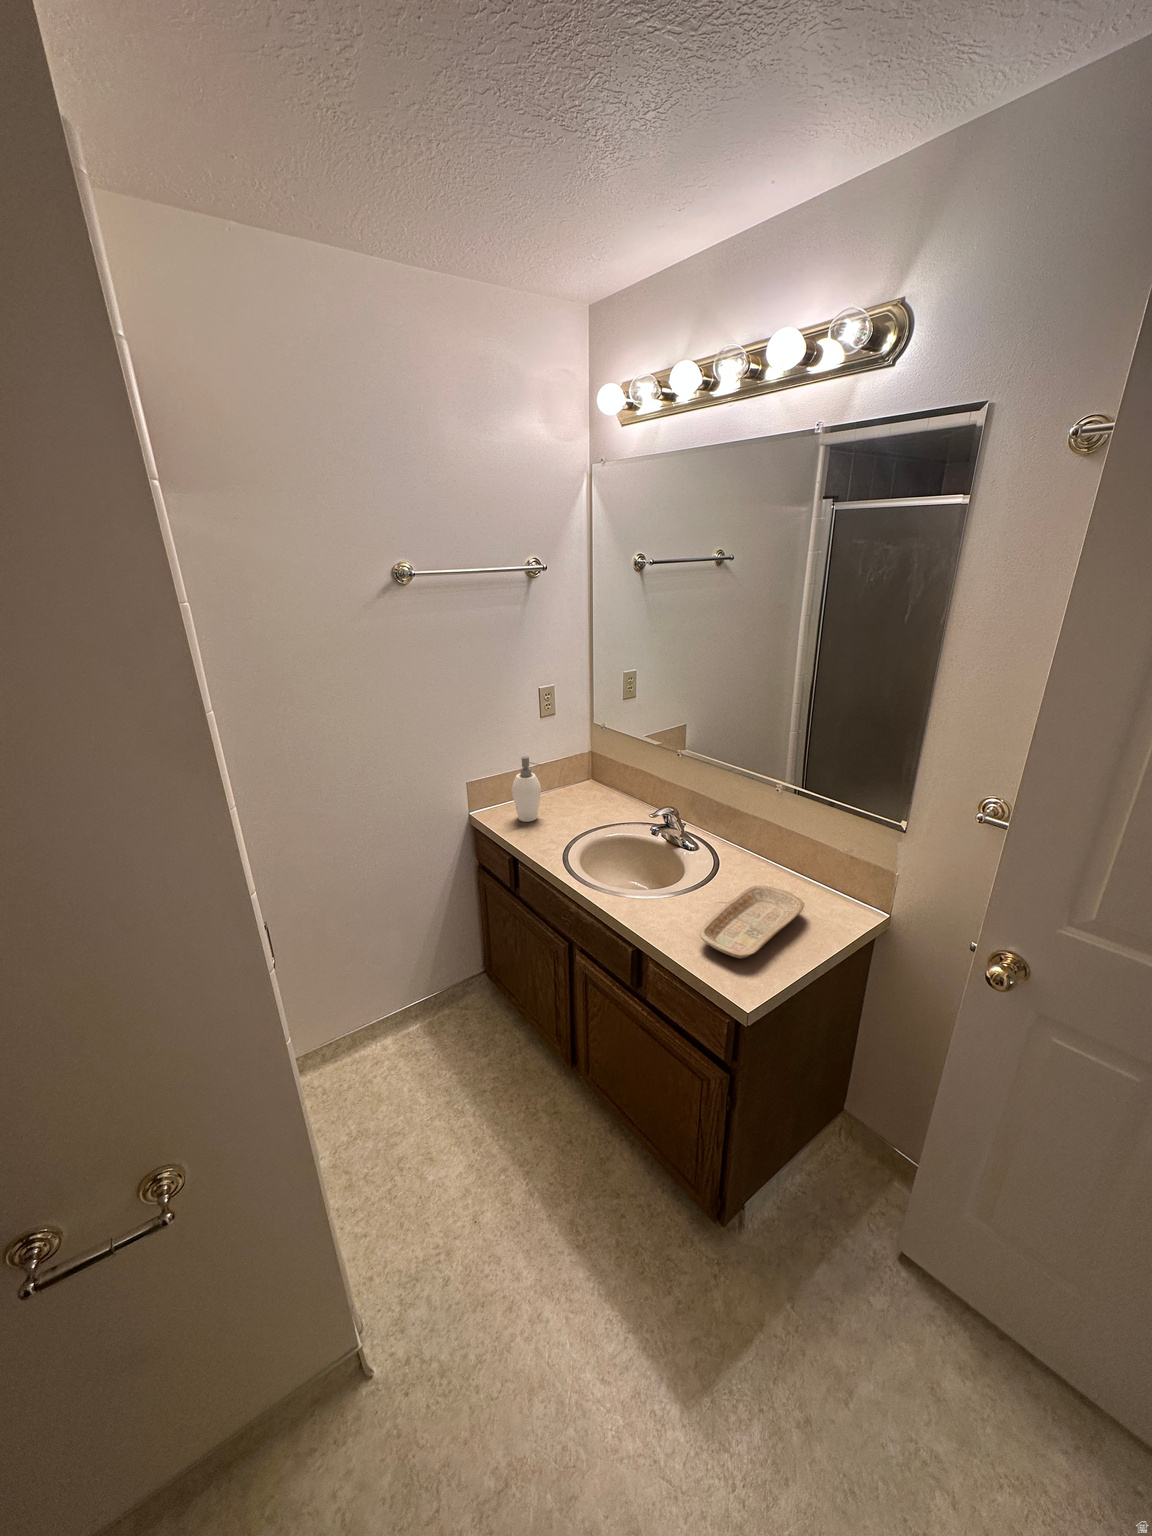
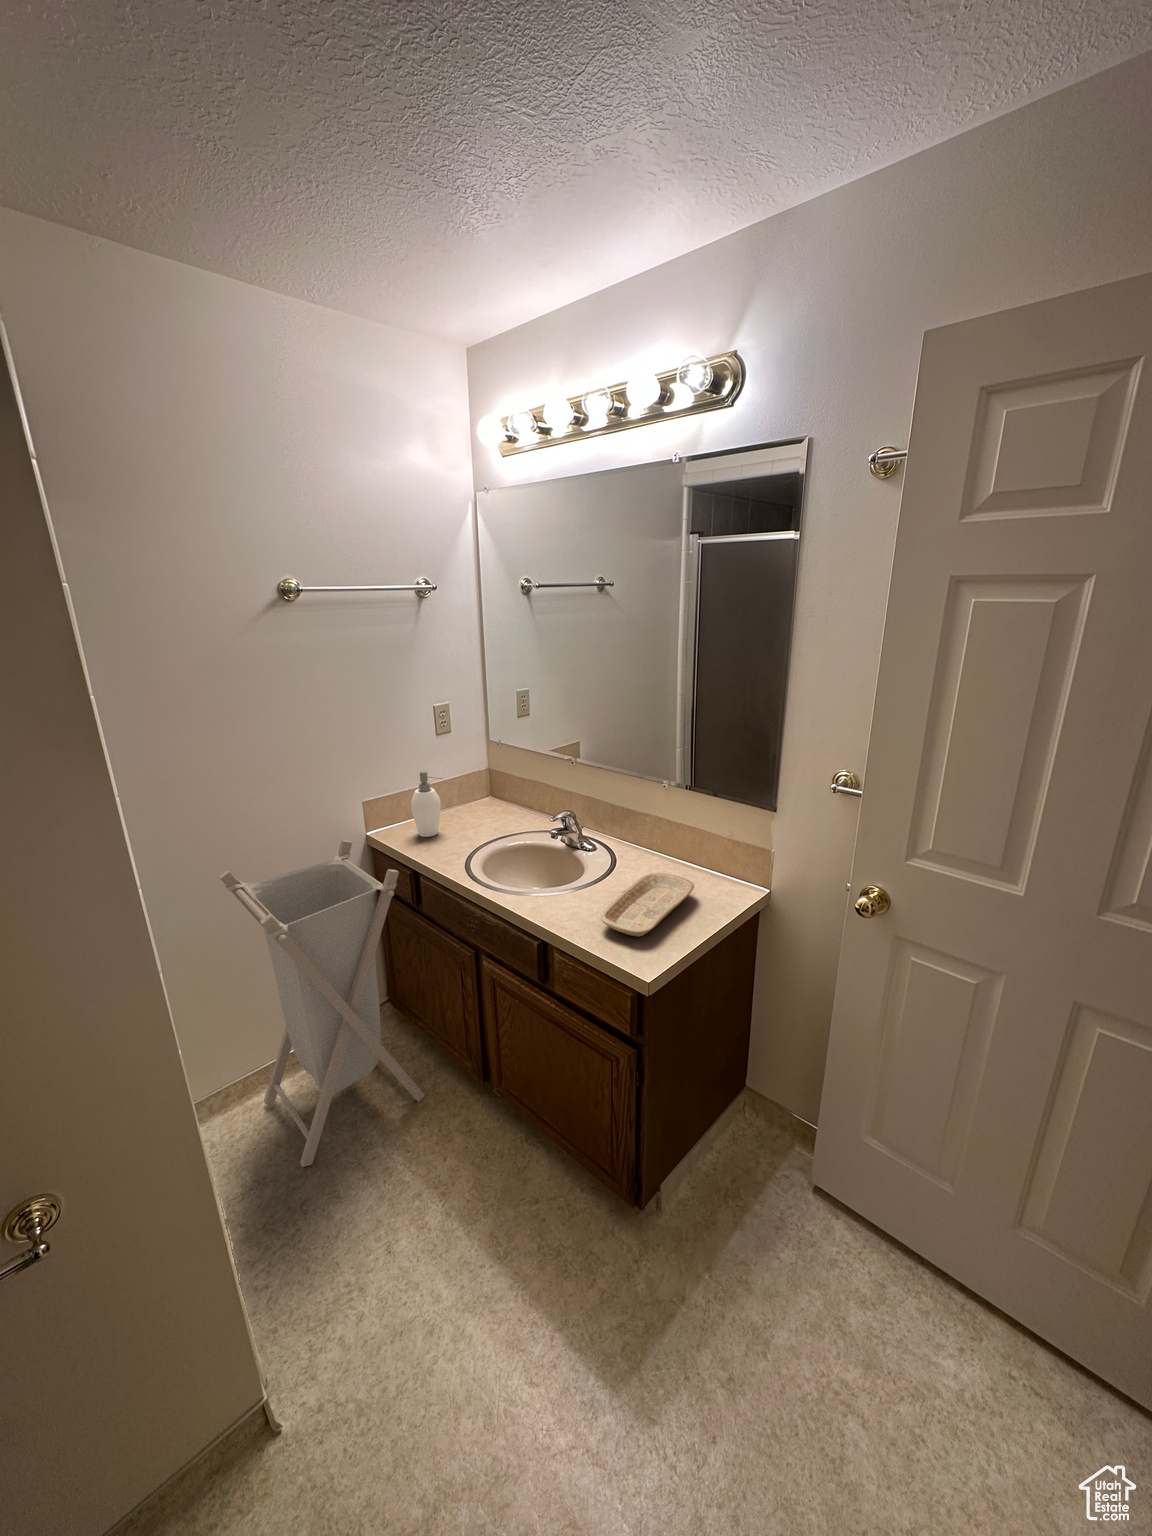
laundry hamper: none [333,821,514,1126] -> present [219,840,425,1167]

